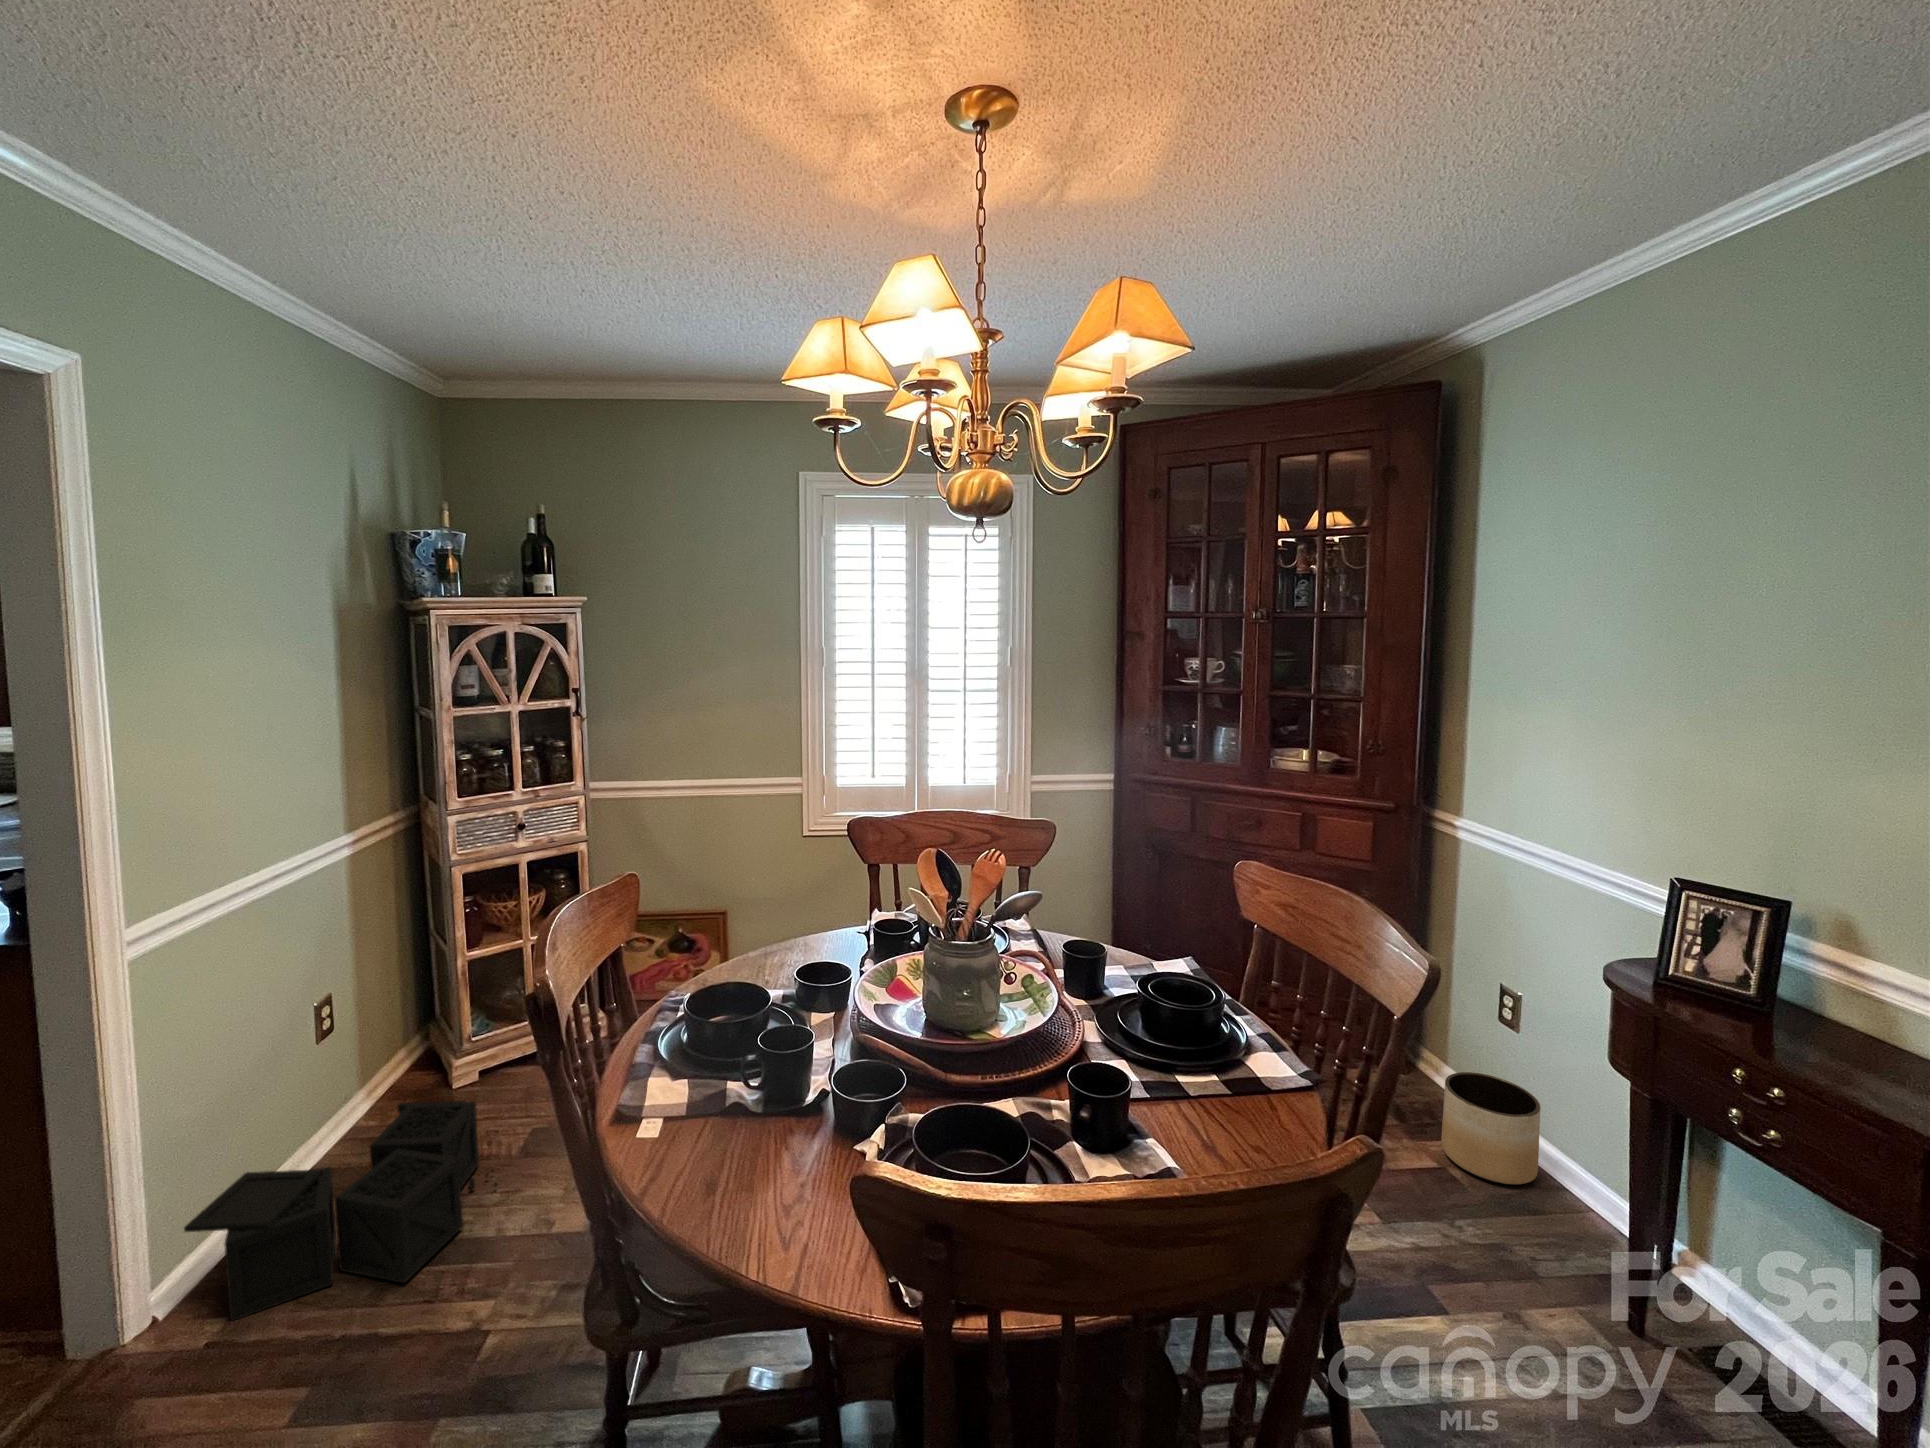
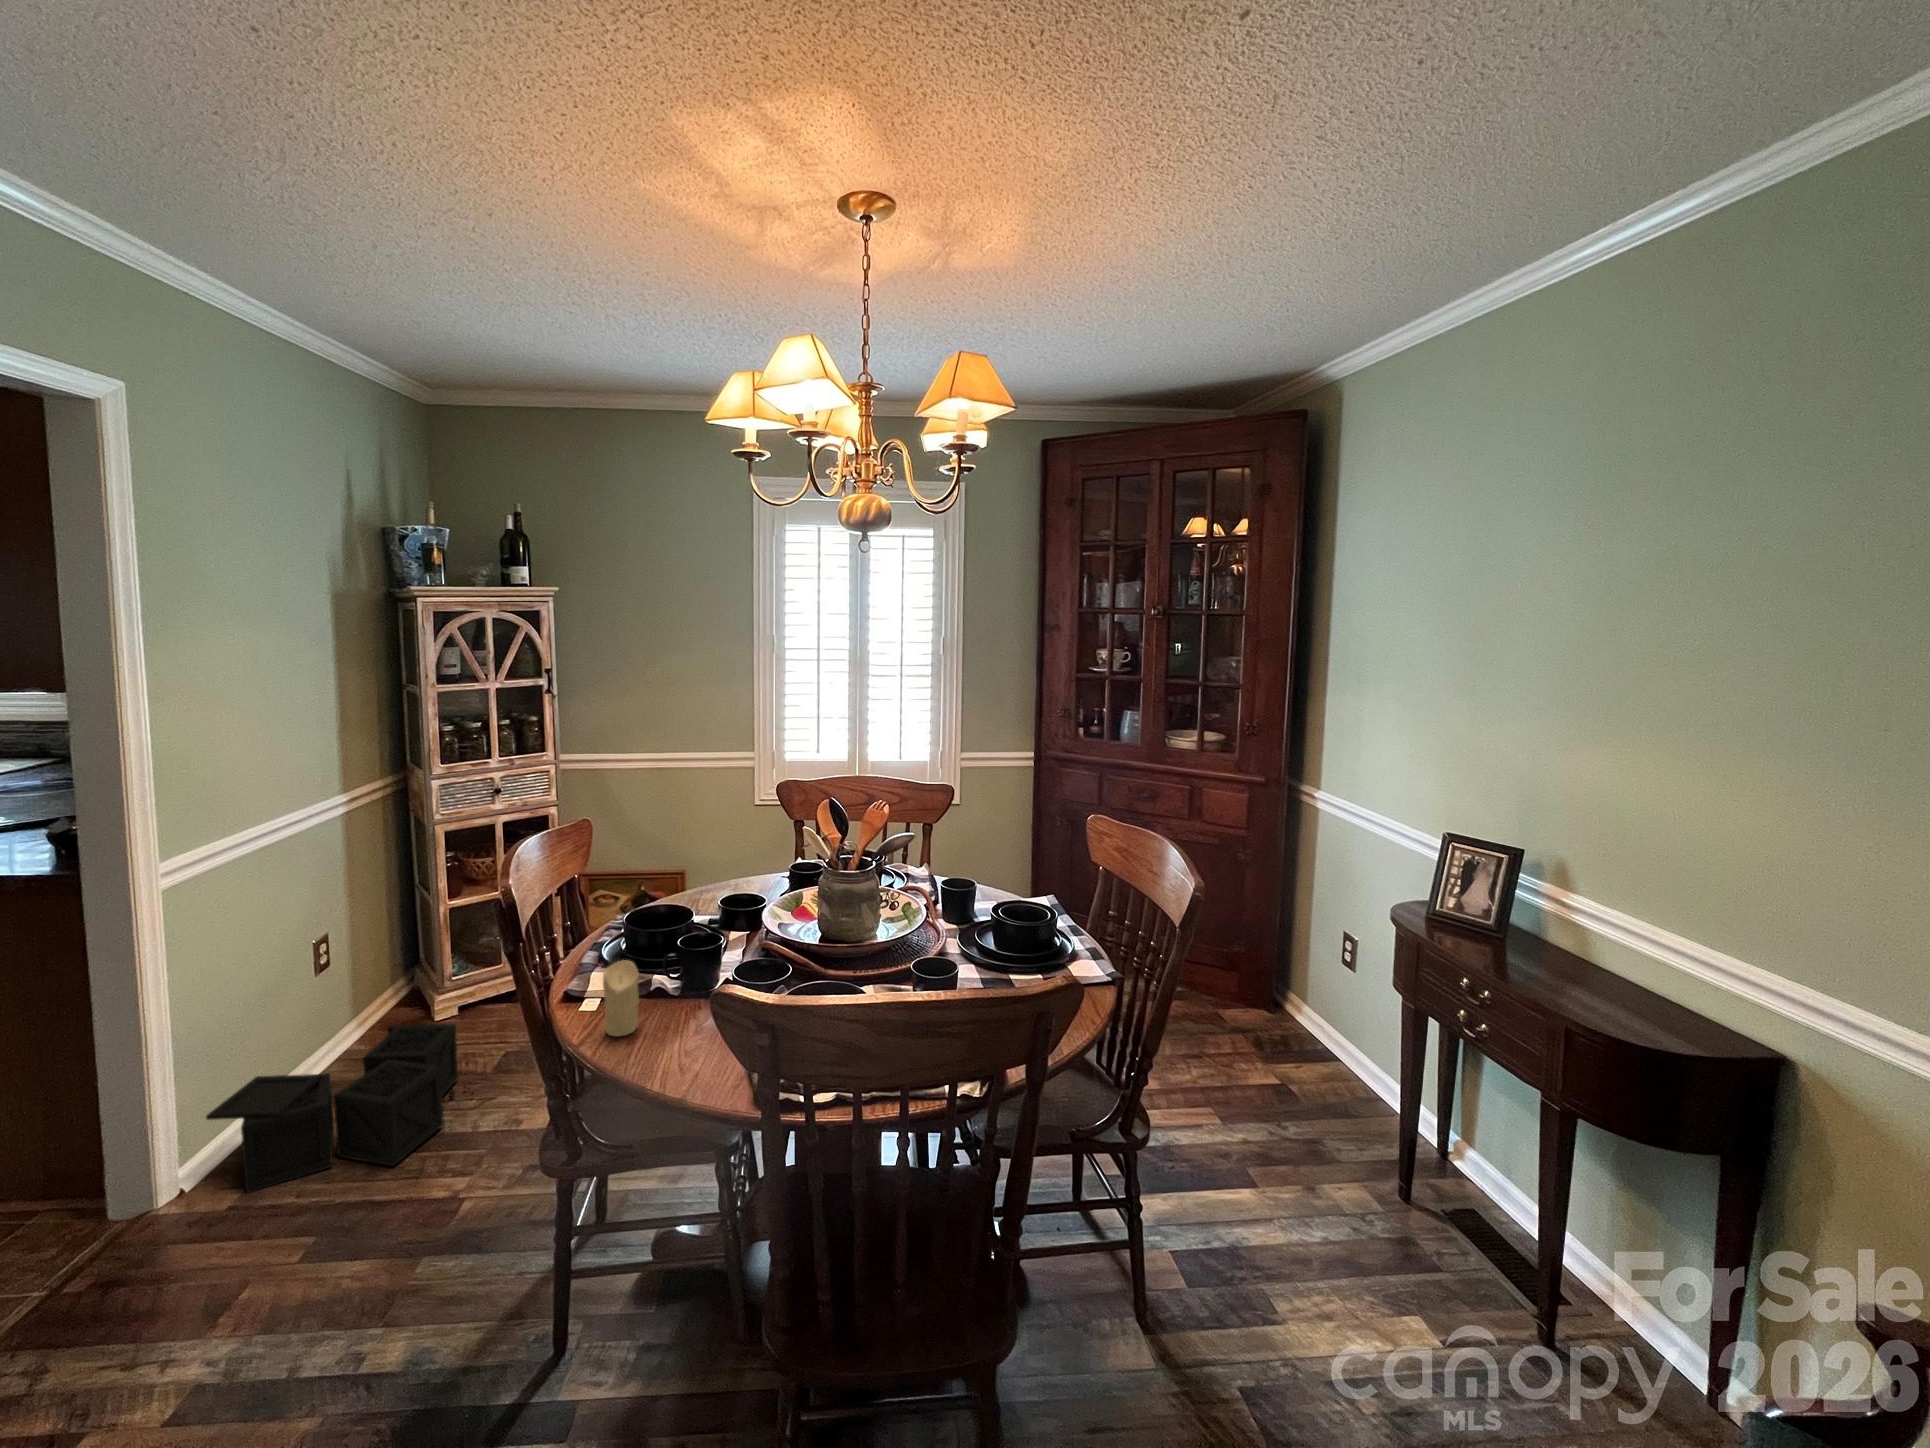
planter: present [1441,1072,1541,1185] -> none [1285,1004,1362,1094]
candle: none [672,1074,718,1178] -> present [603,960,639,1037]

